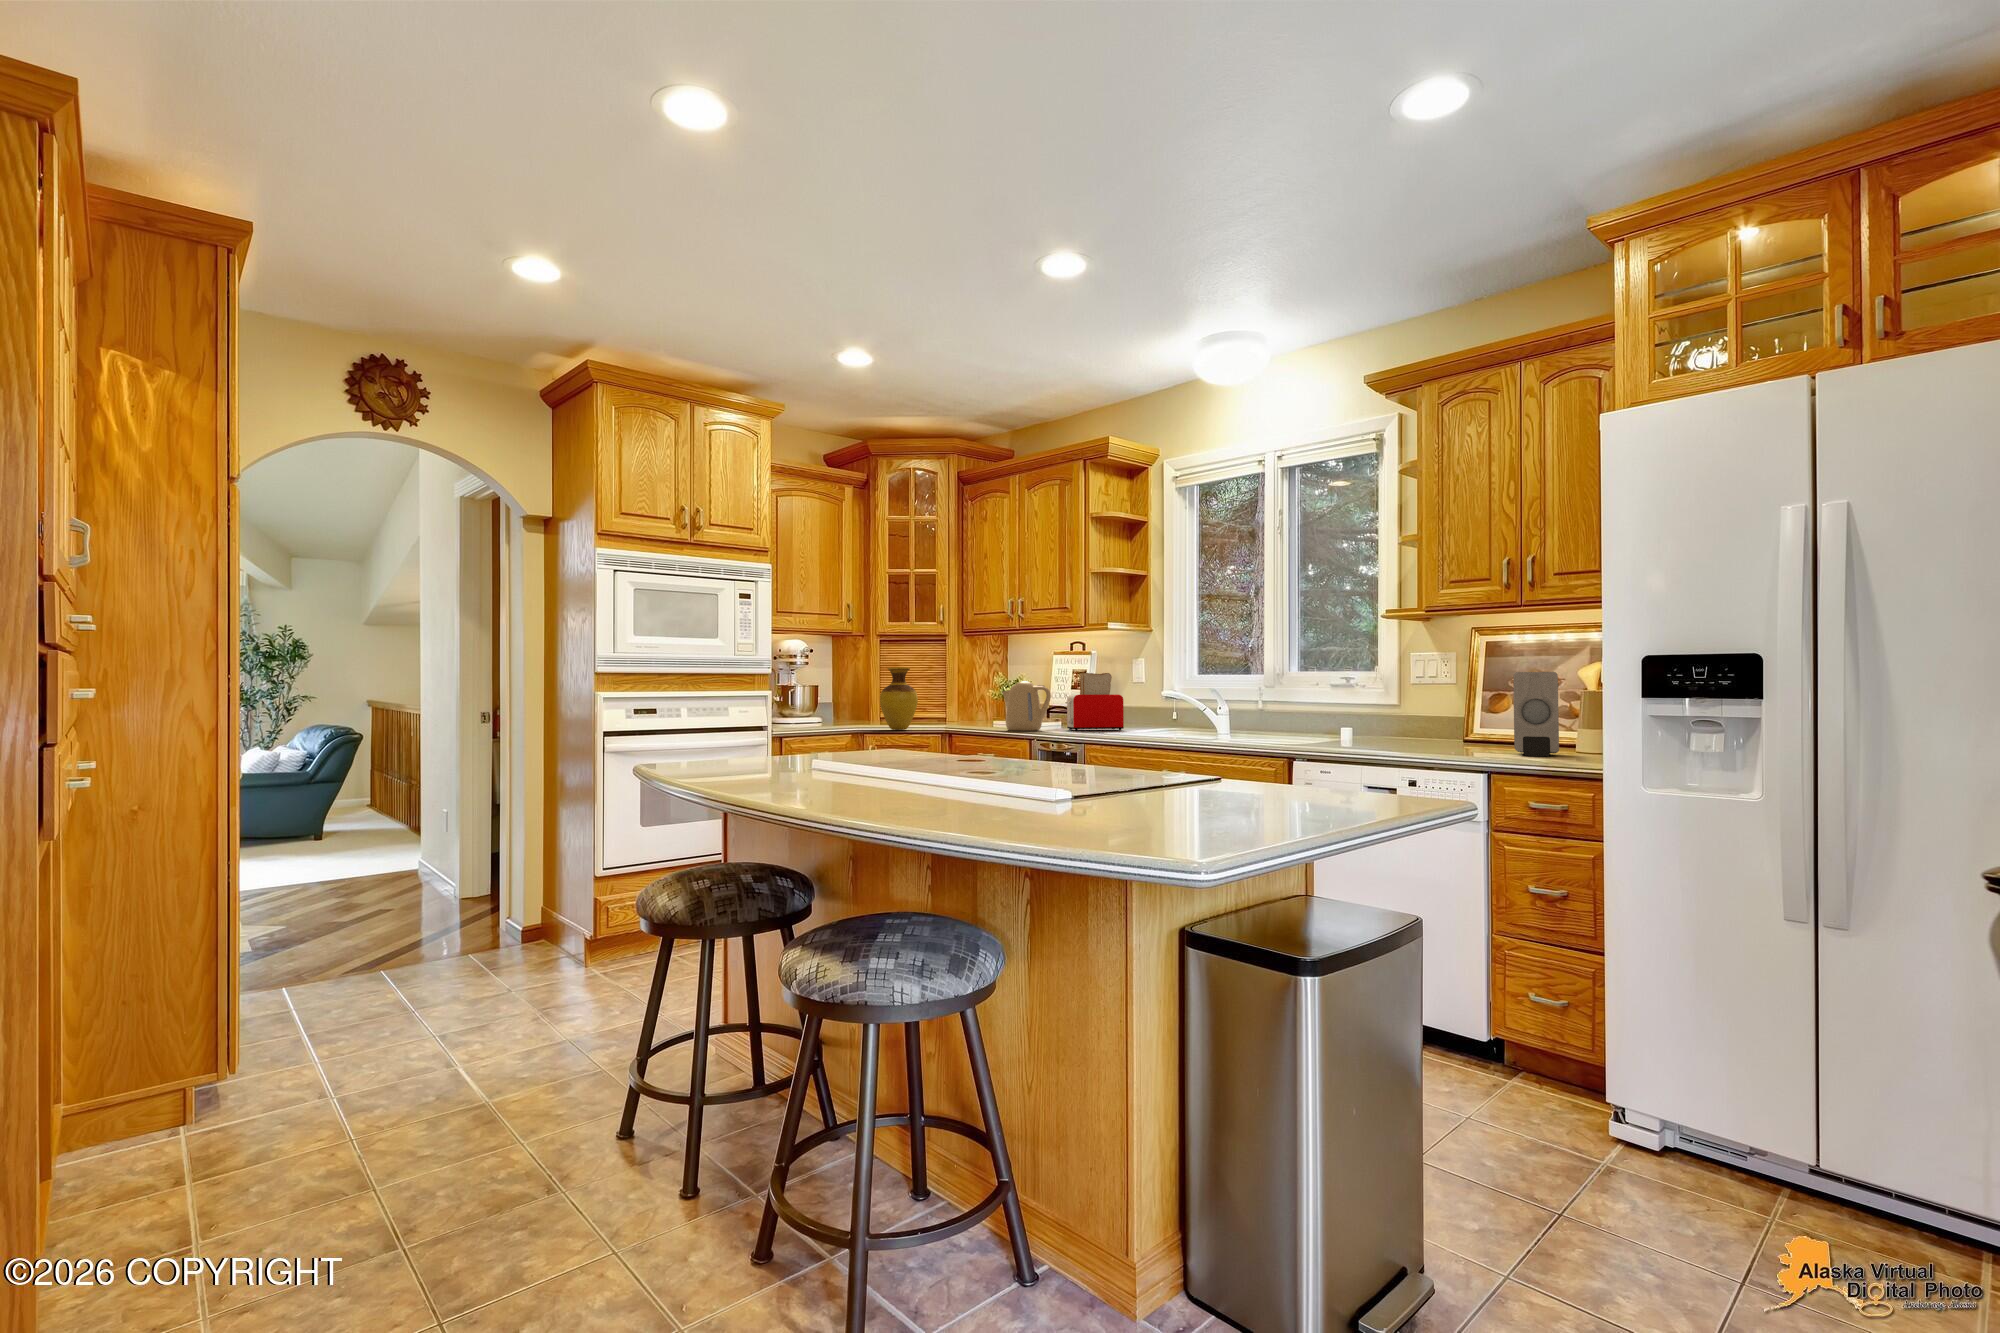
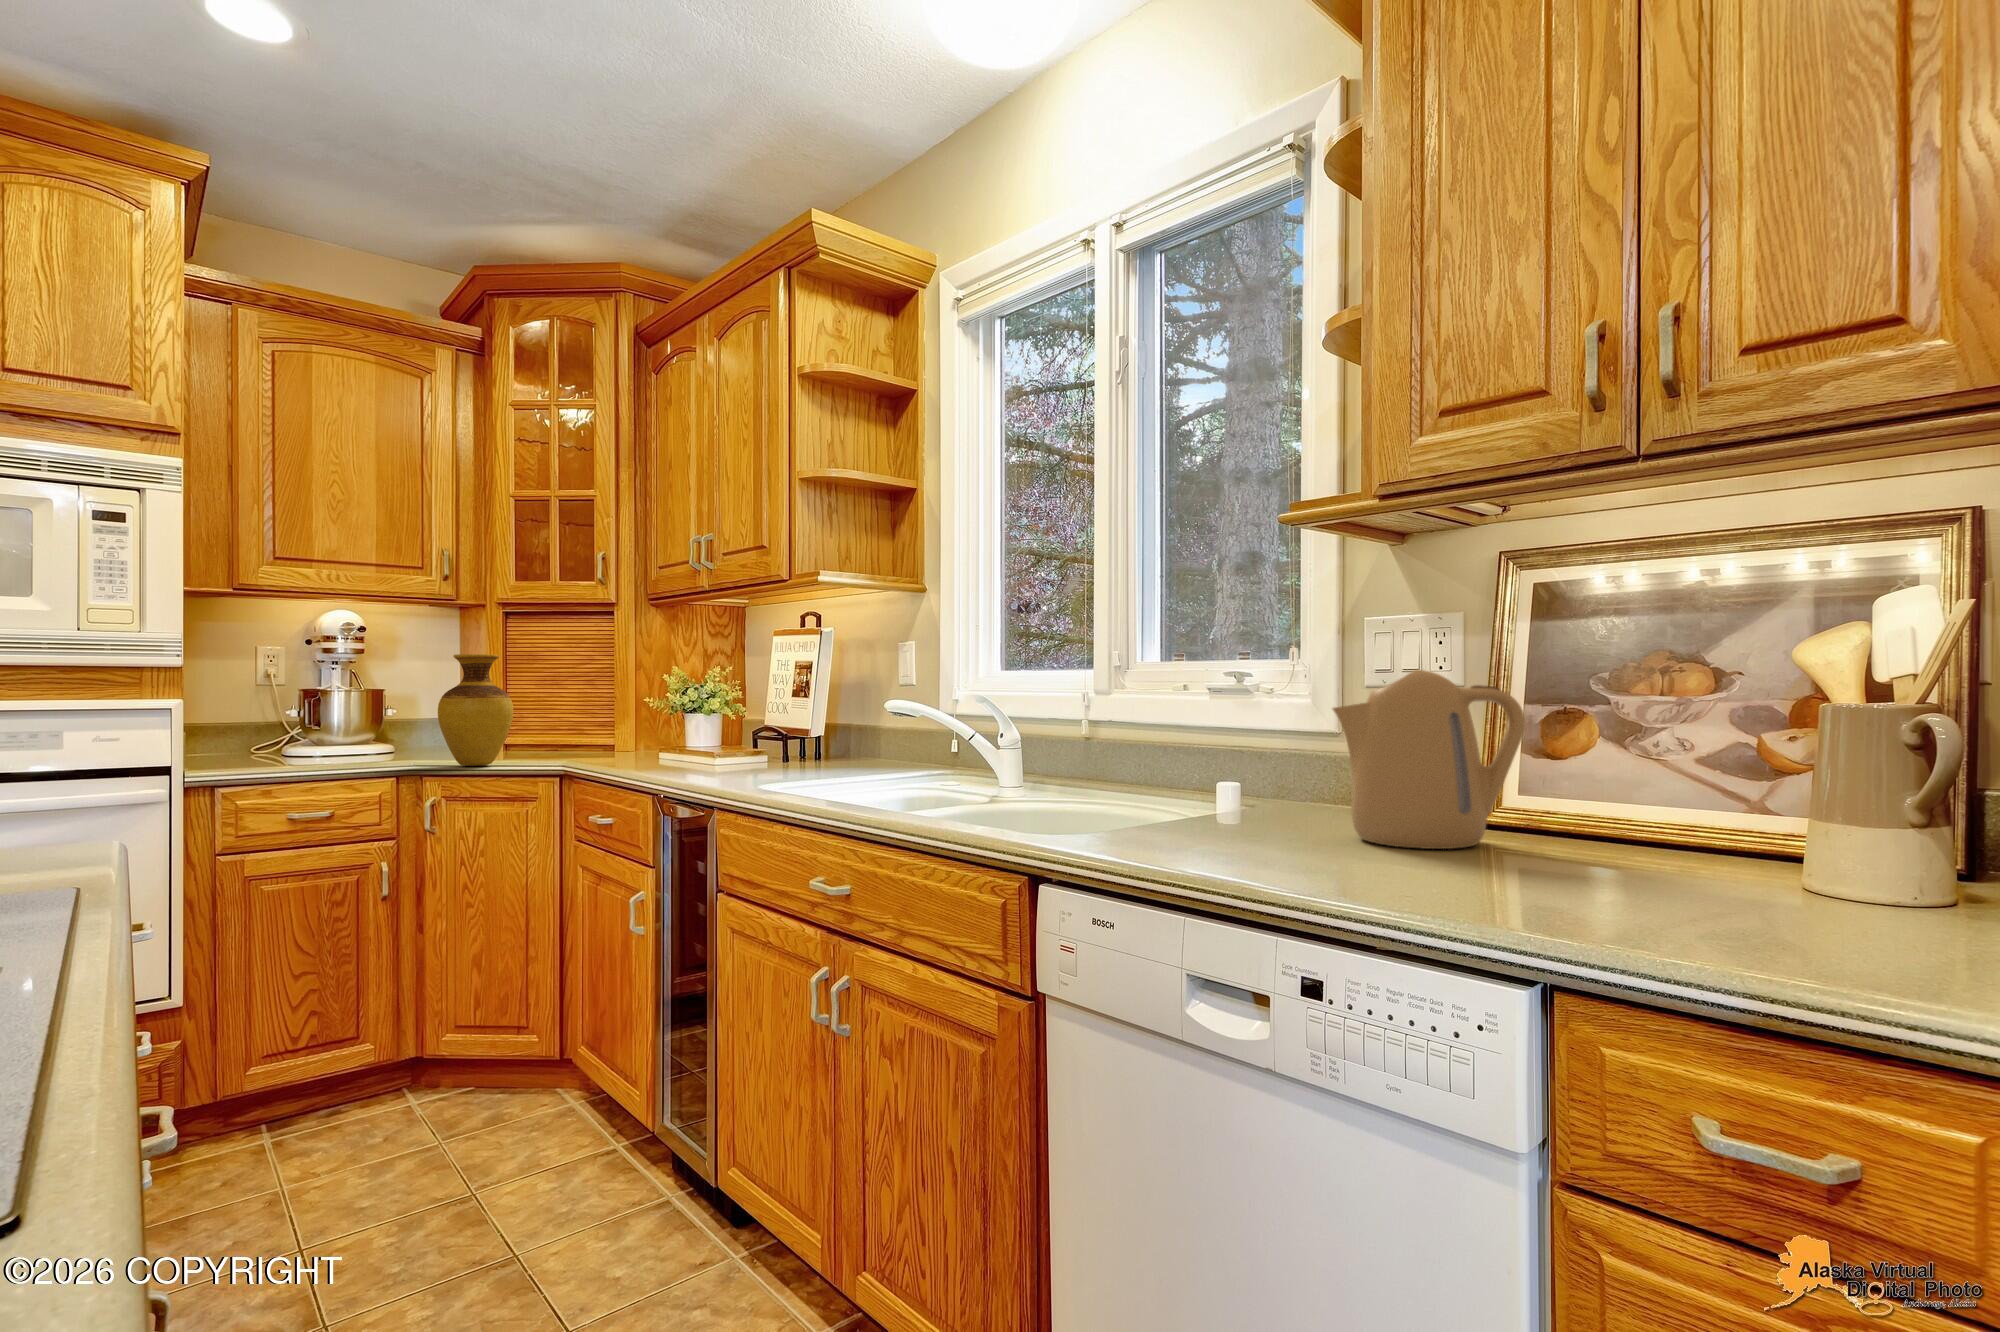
soap dispenser: present [1514,672,1559,756] -> none [1620,649,1784,934]
toaster: present [1065,673,1124,731] -> none [778,663,880,767]
kettle: present [1002,681,1051,731] -> present [1333,670,1525,849]

